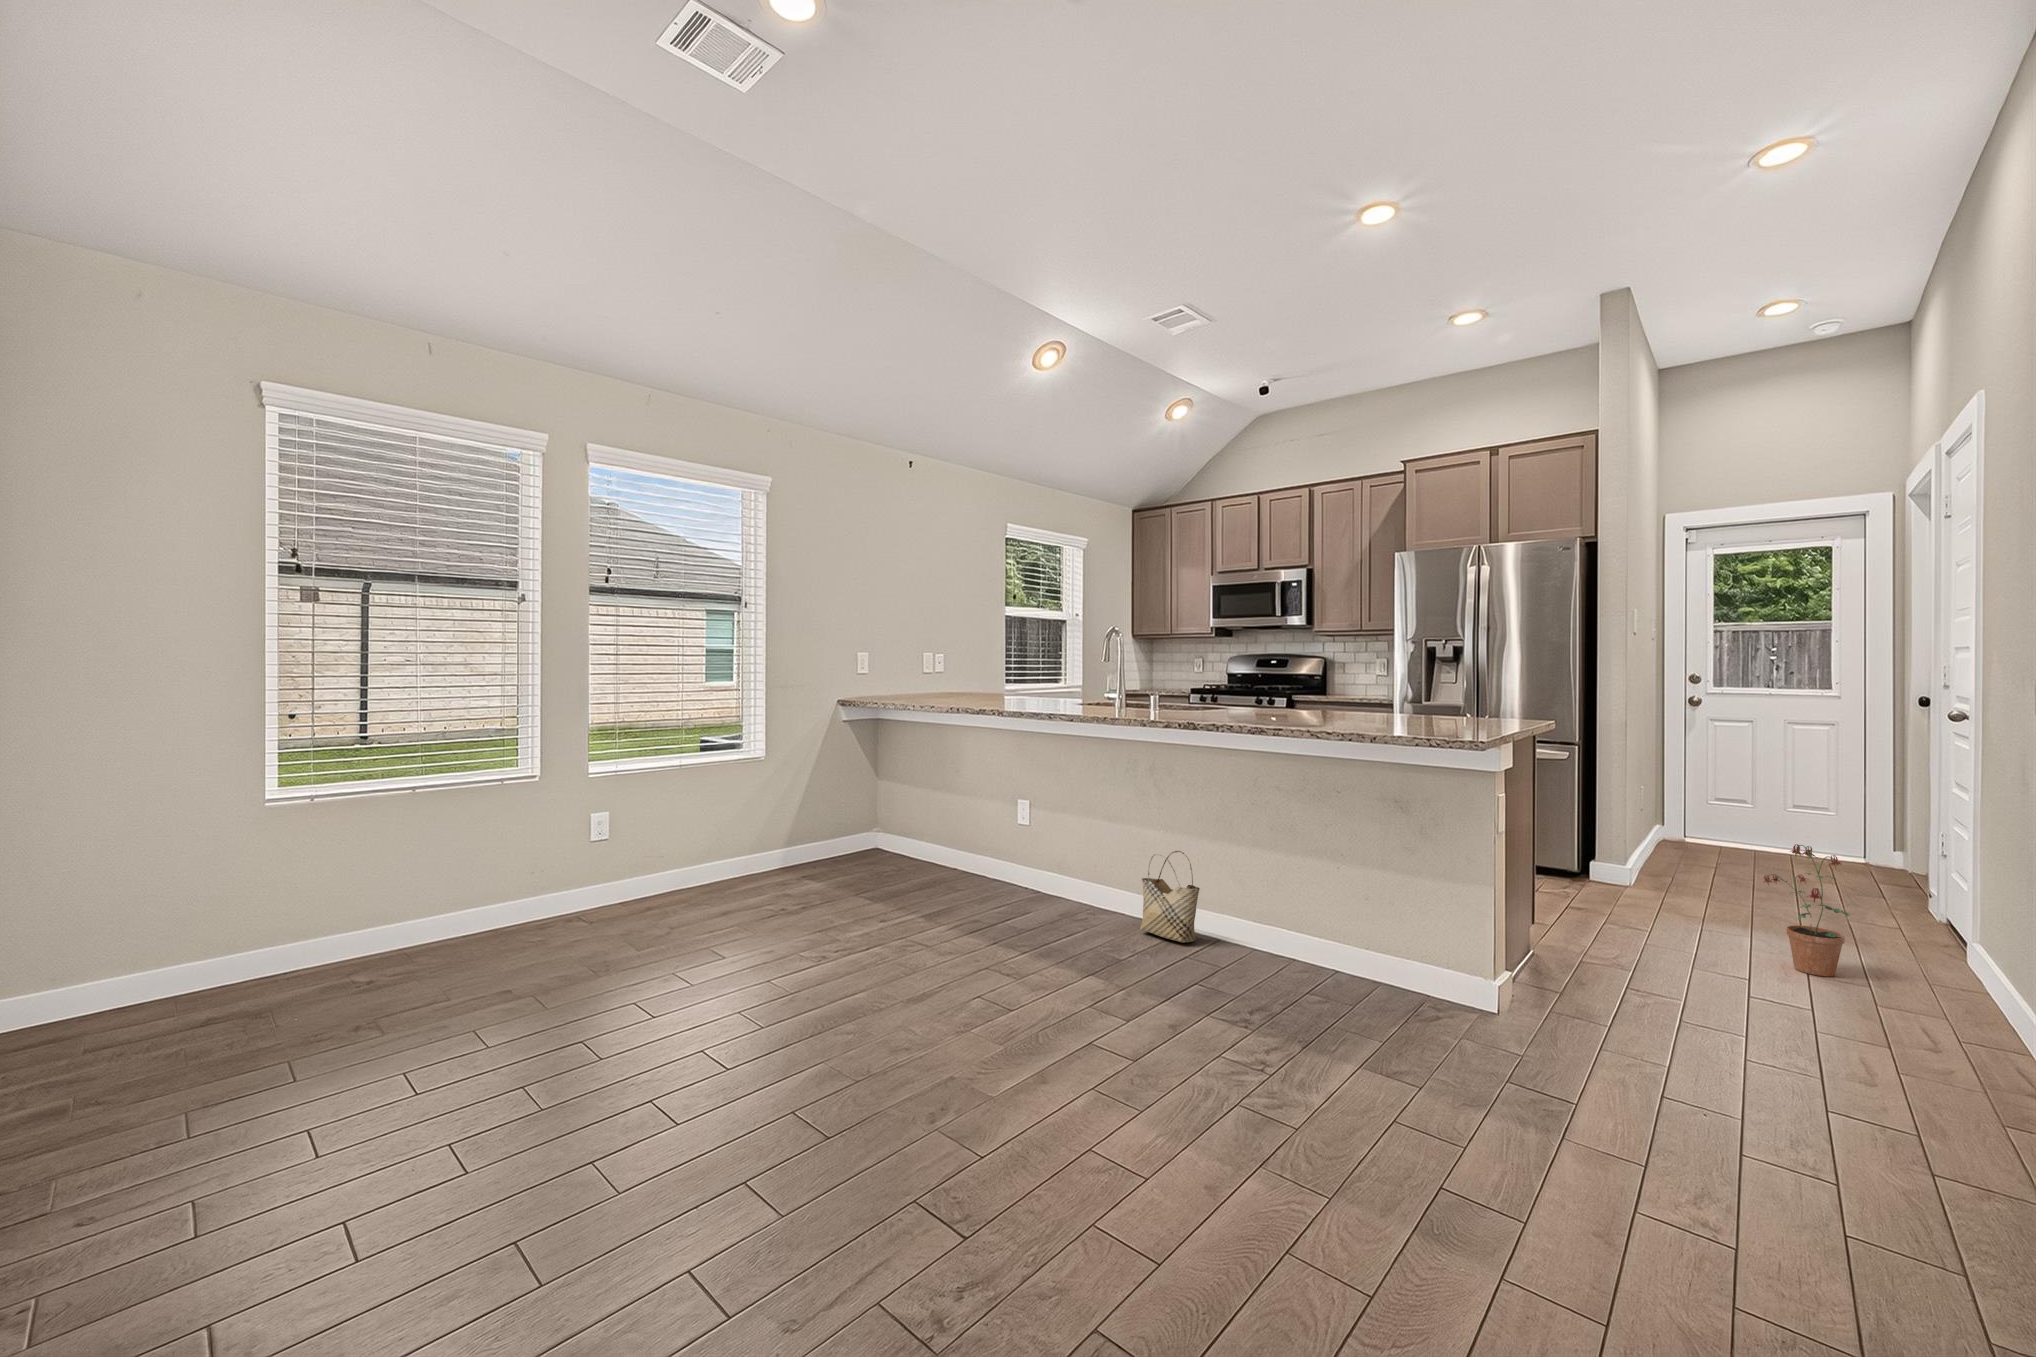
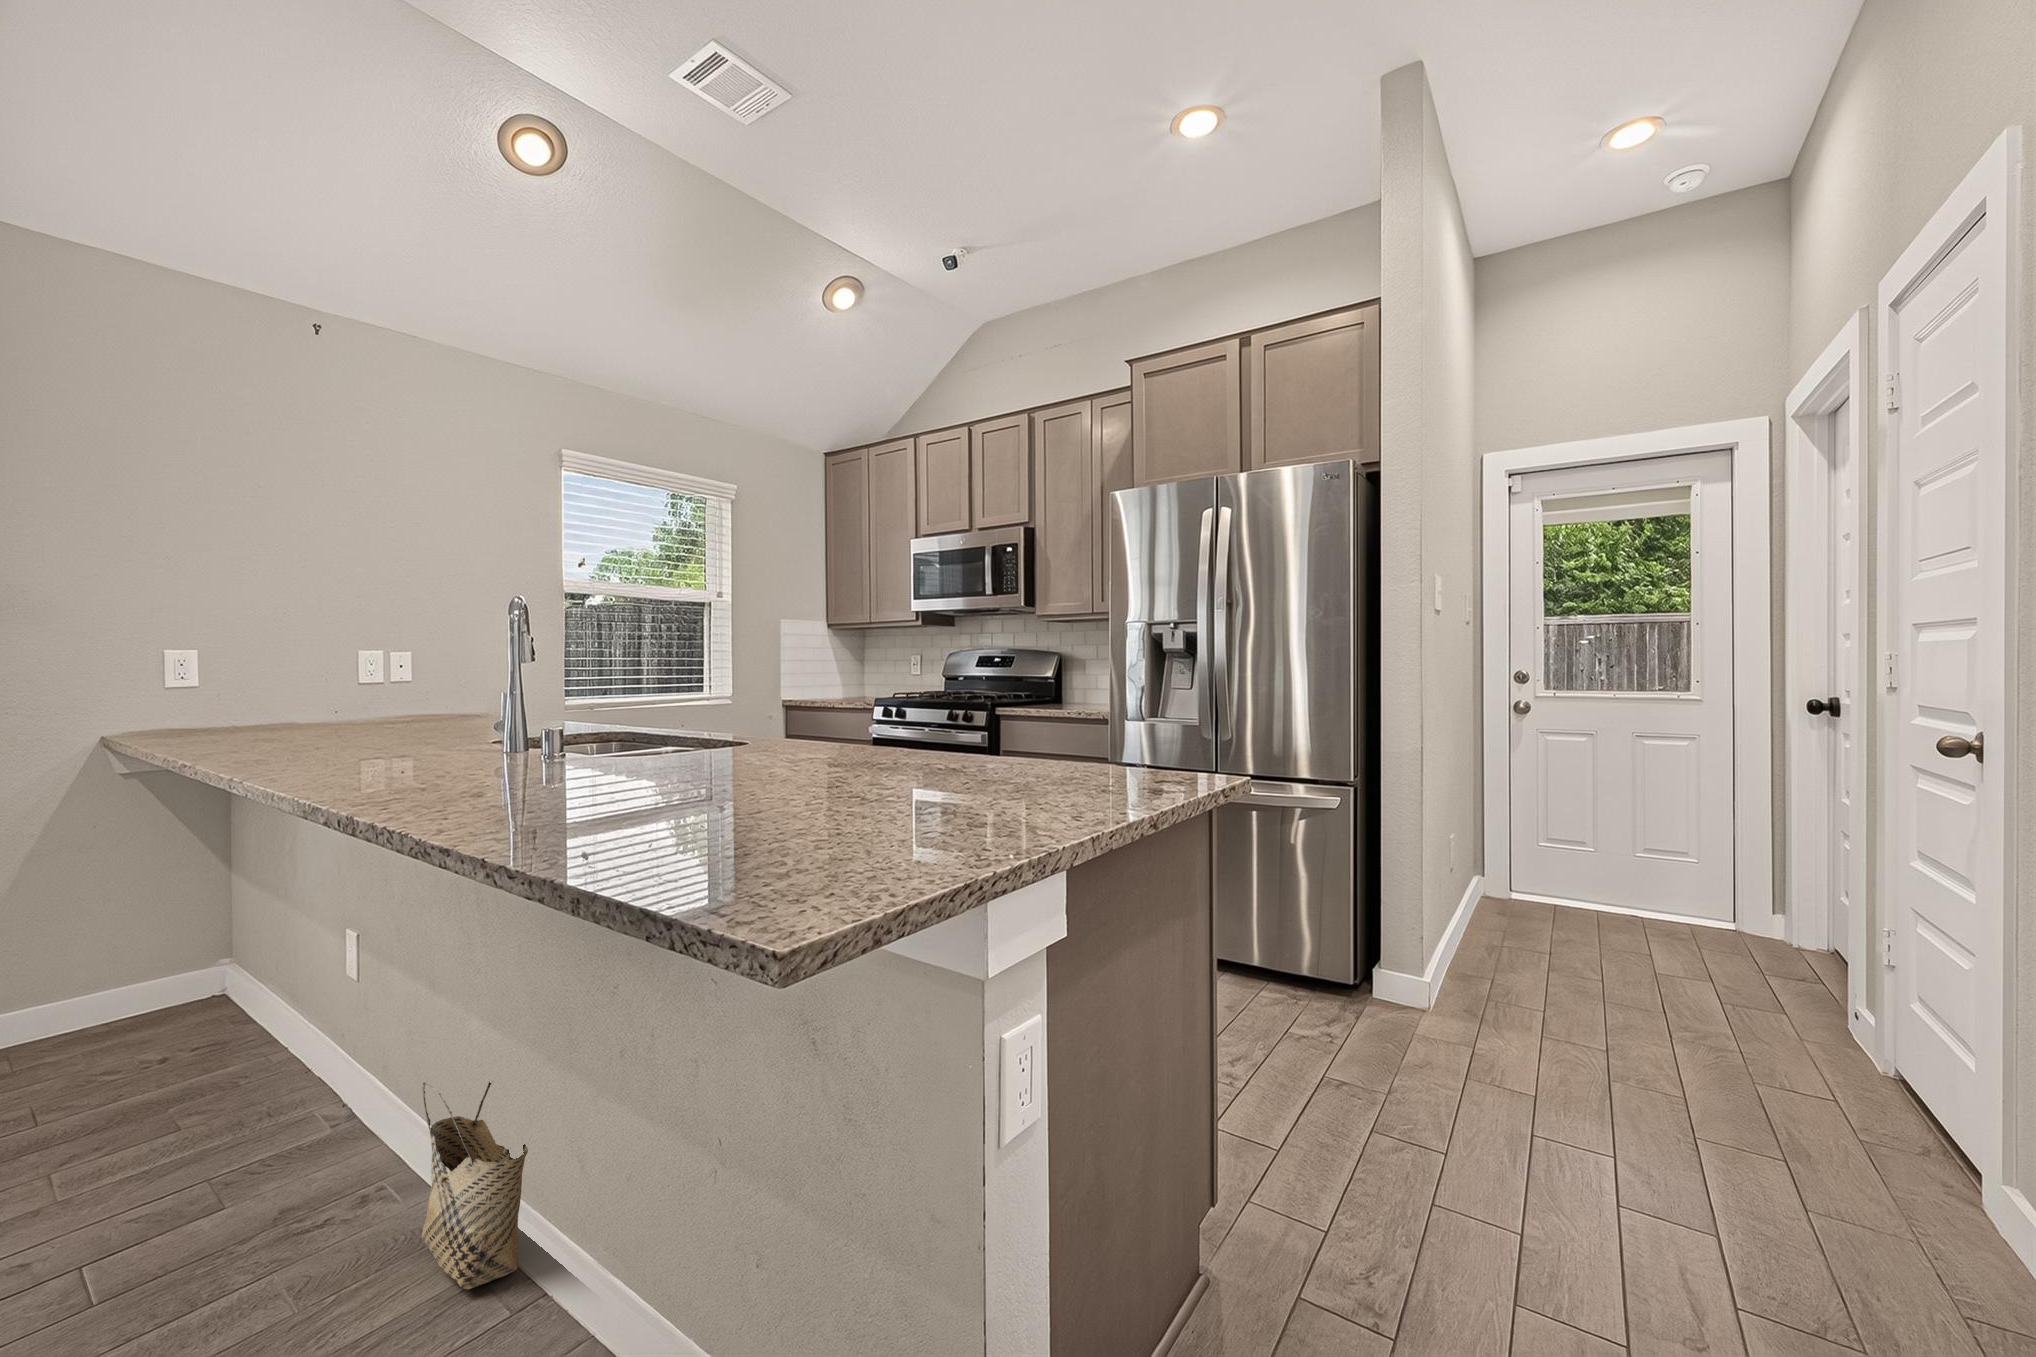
potted plant: present [1764,844,1849,976] -> none [1639,1003,1816,1290]

